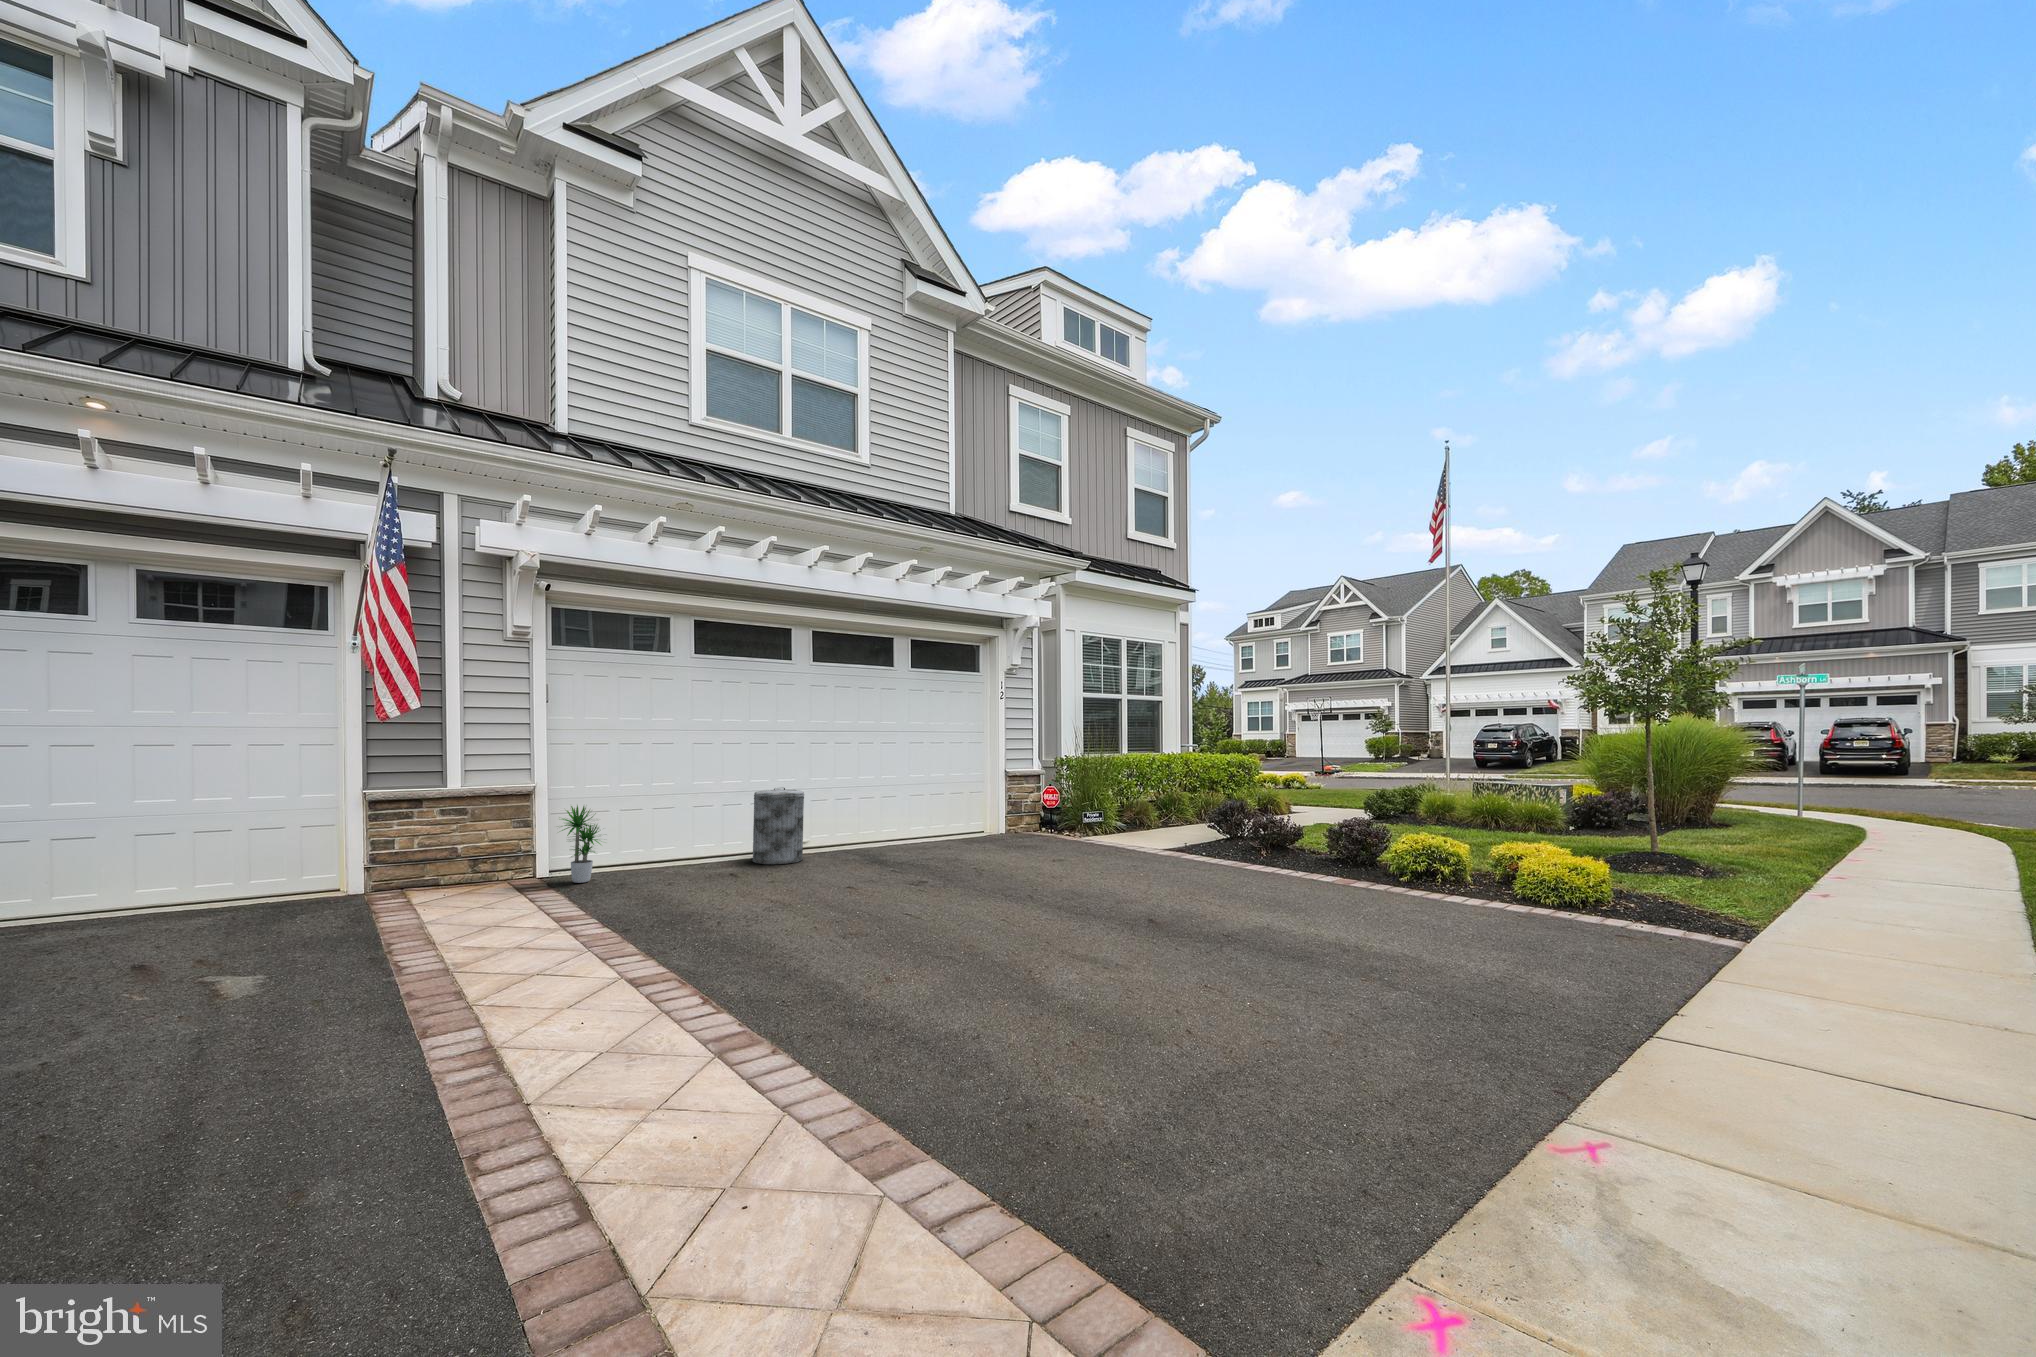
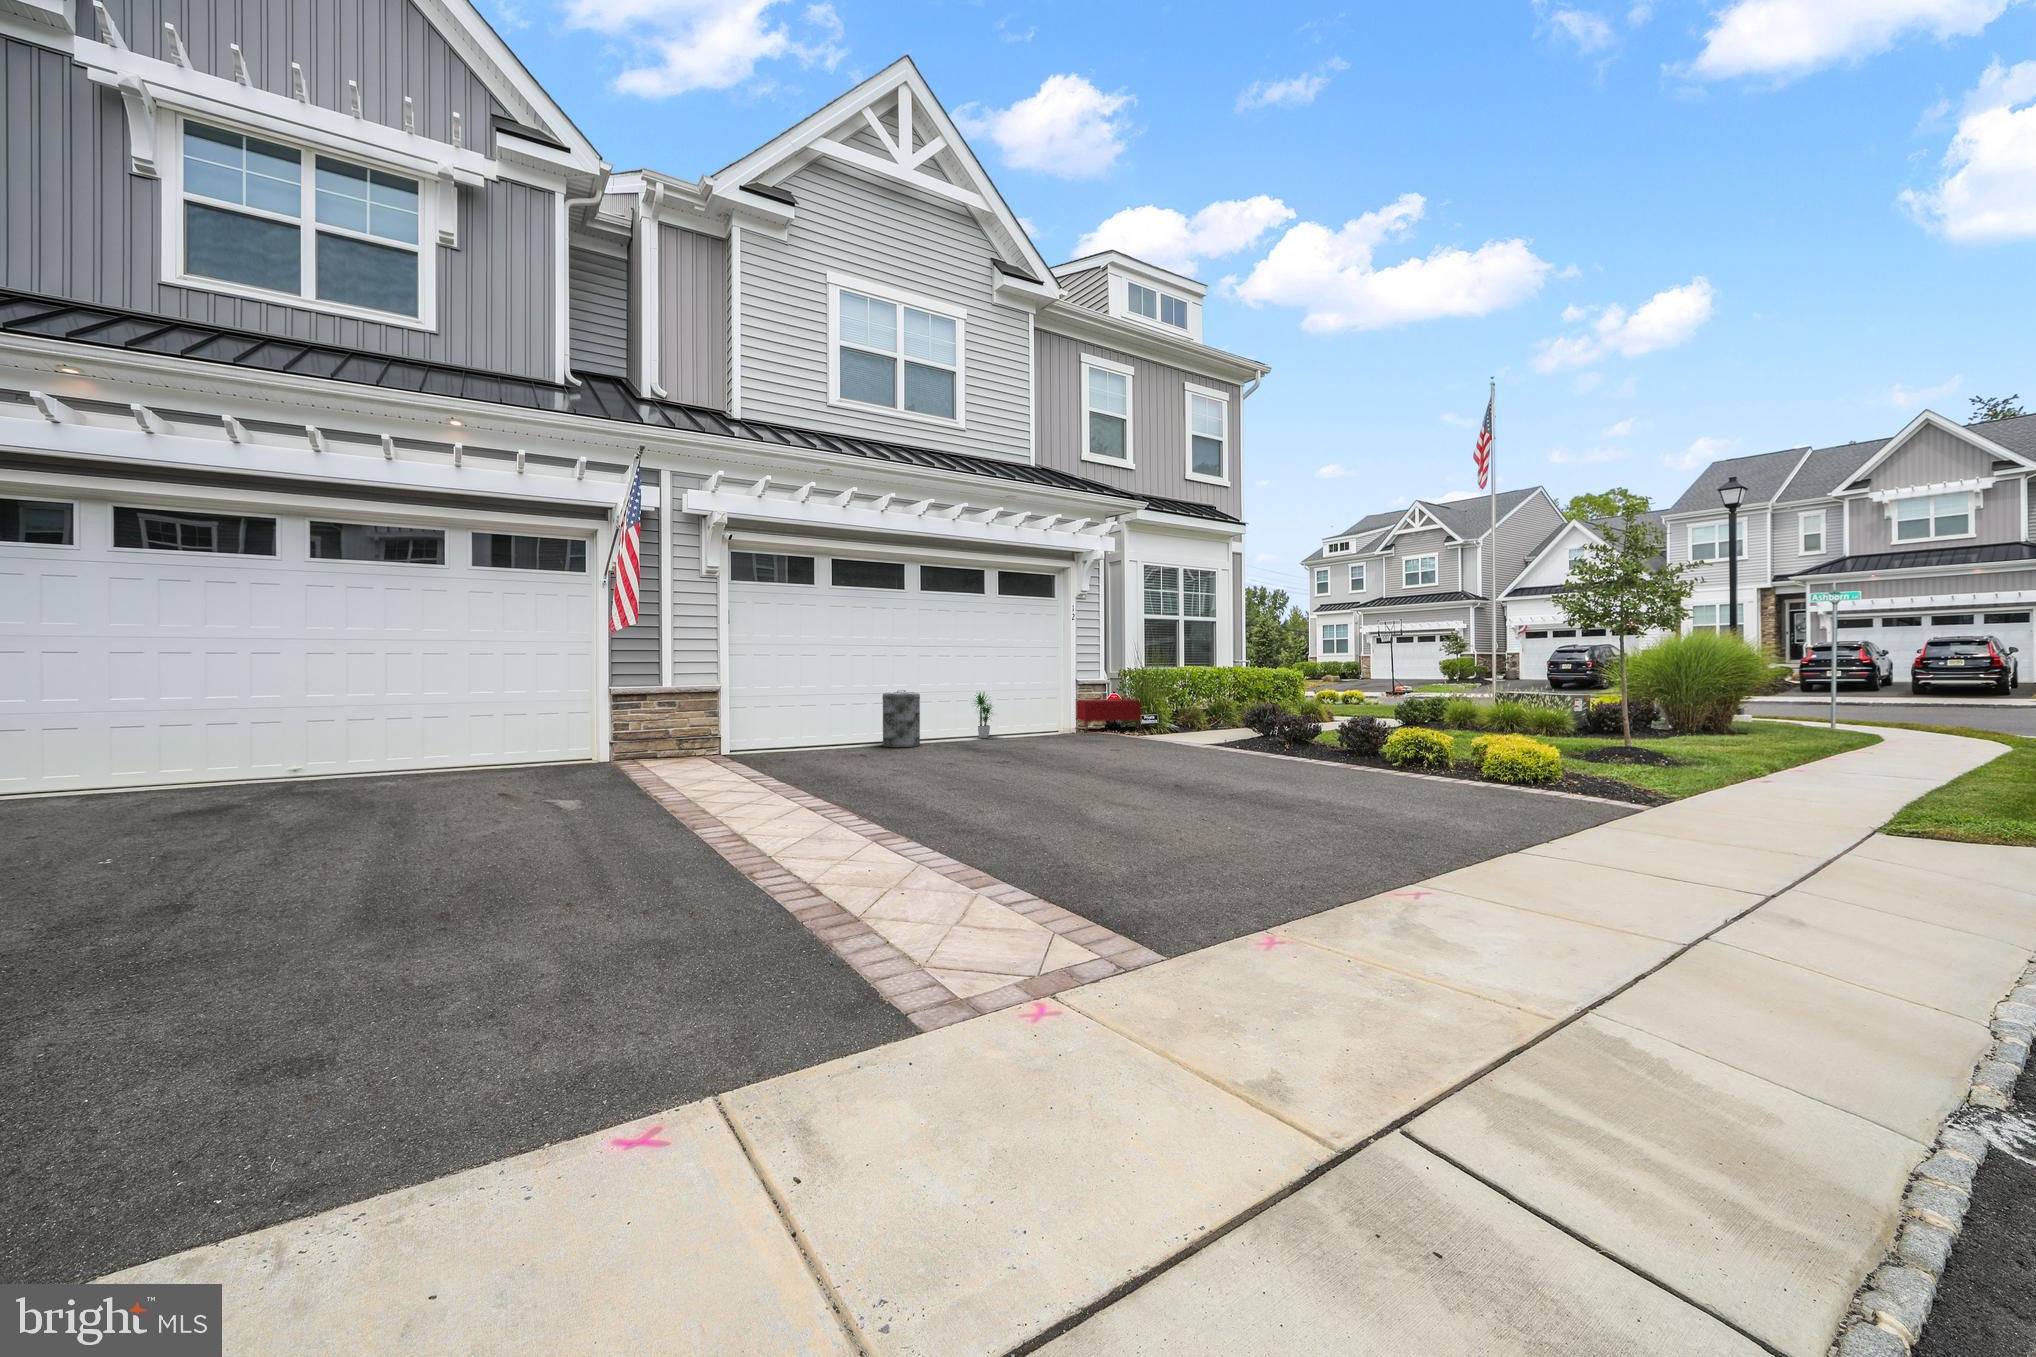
bench: none [998,792,1081,835] -> present [1076,698,1141,731]
potted plant: present [561,805,601,883] -> present [974,692,992,738]

